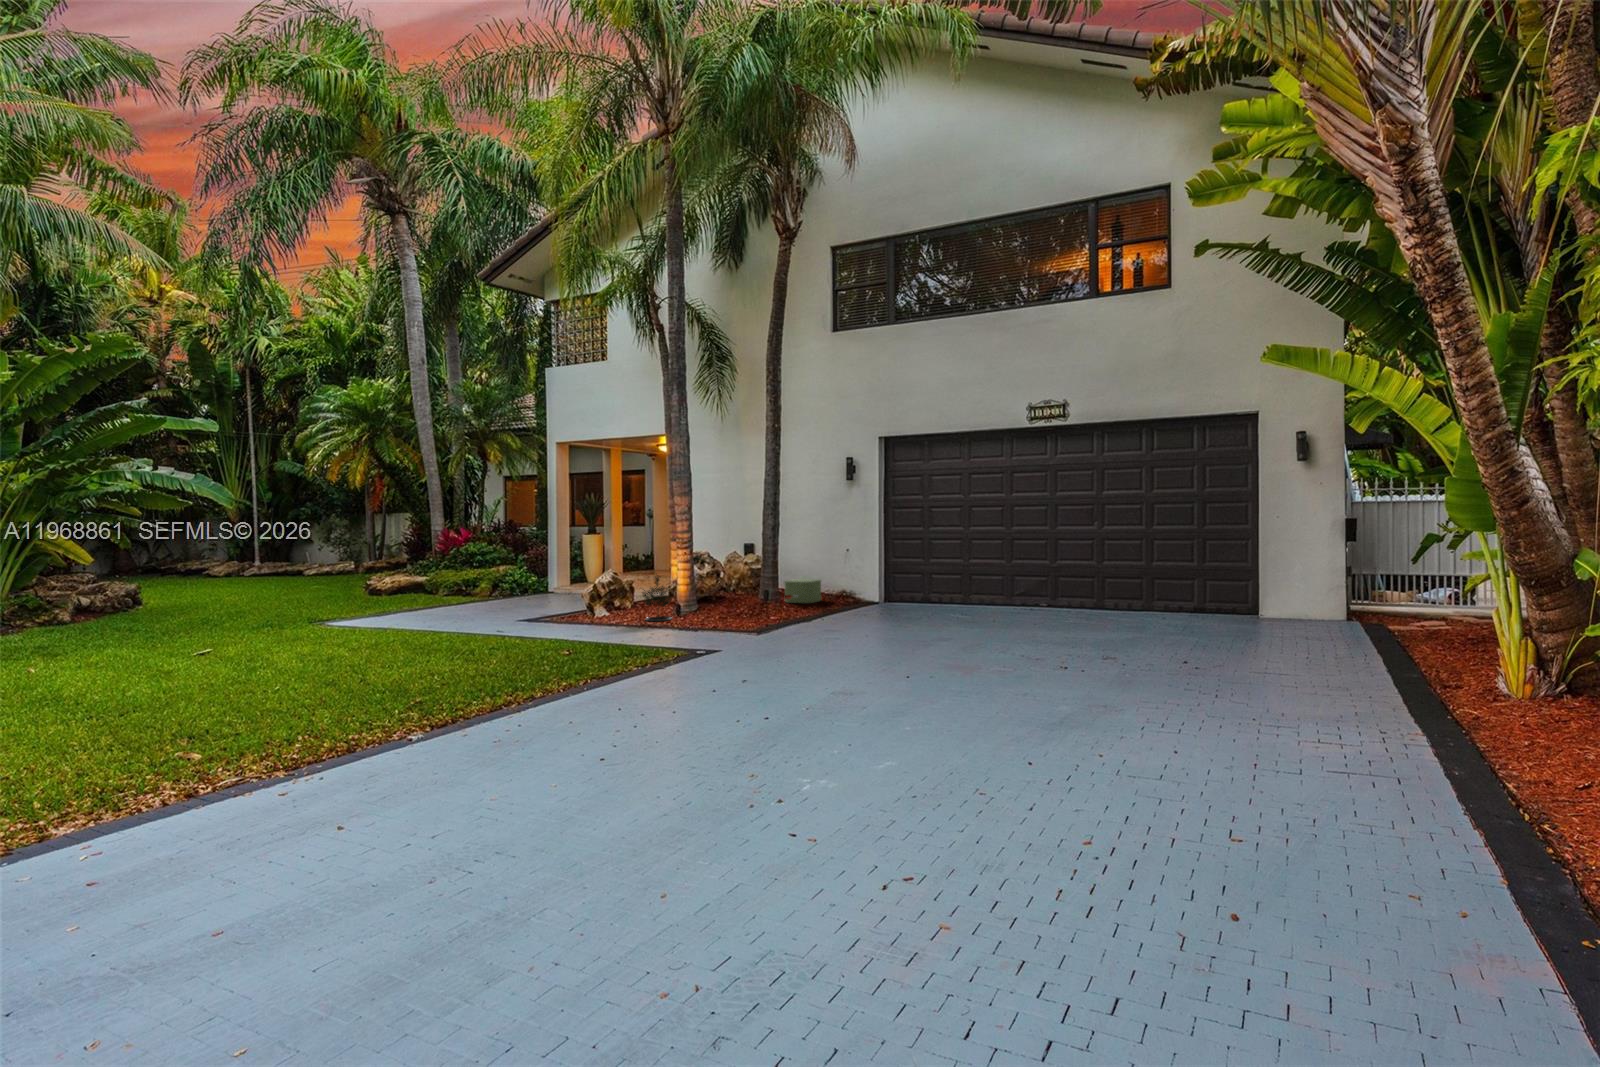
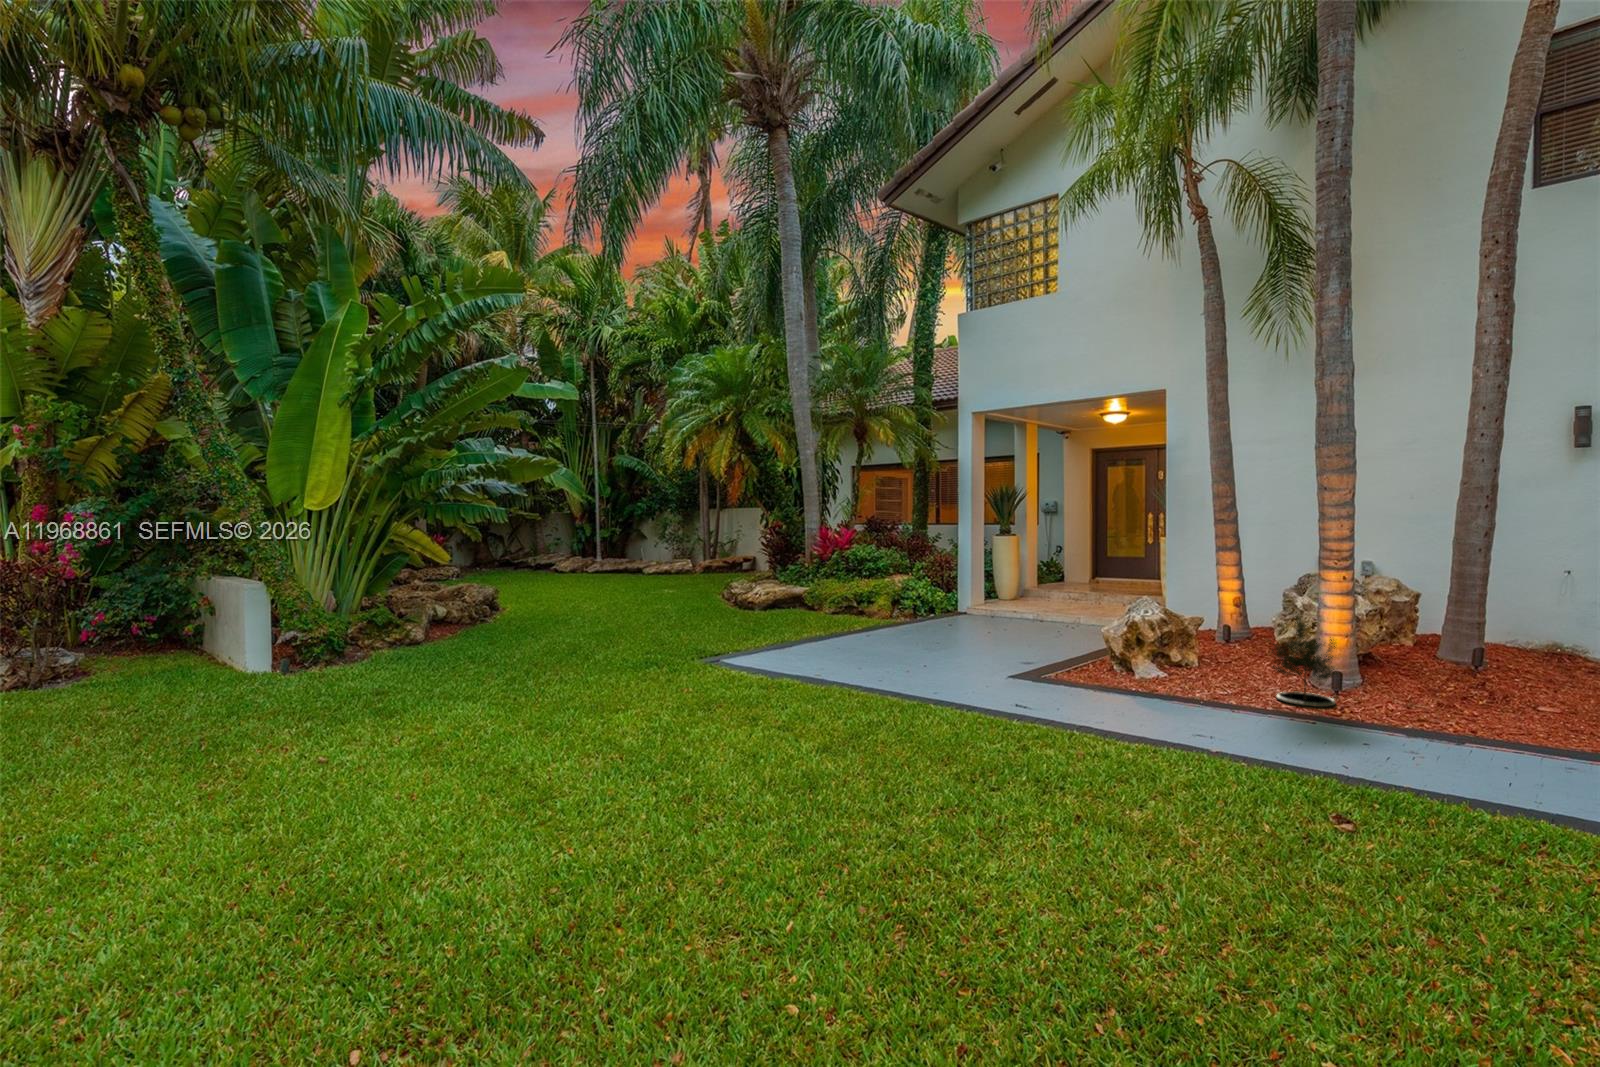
storage box: present [784,579,821,603] -> none [1449,621,1527,670]

